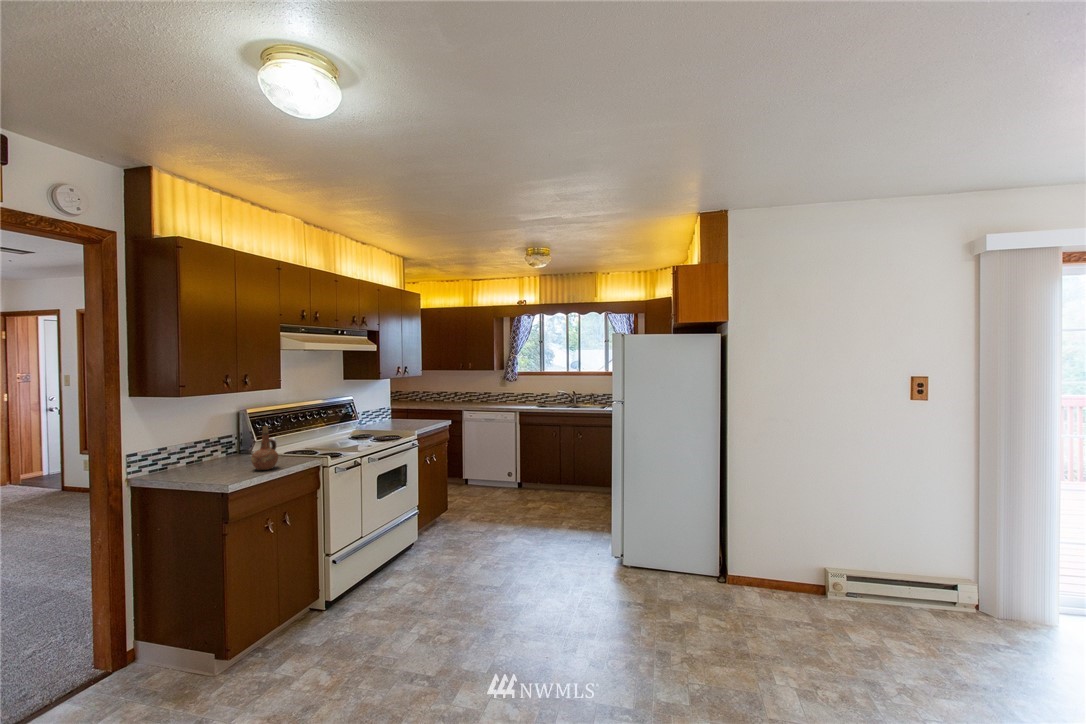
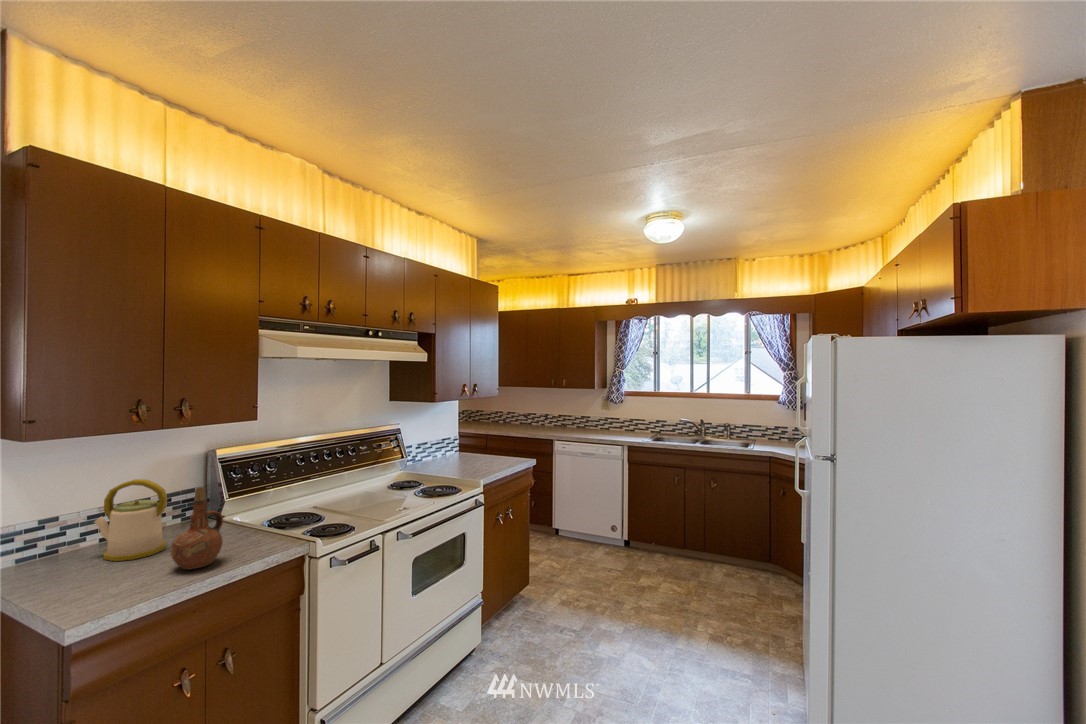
kettle: none [193,424,236,470] -> present [94,479,167,561]

